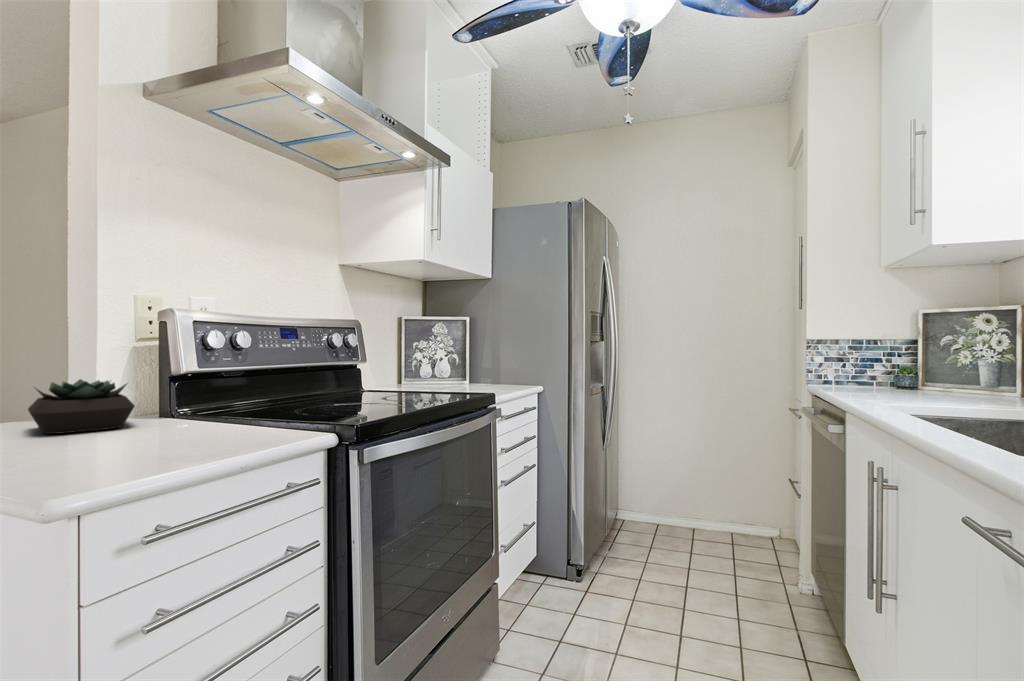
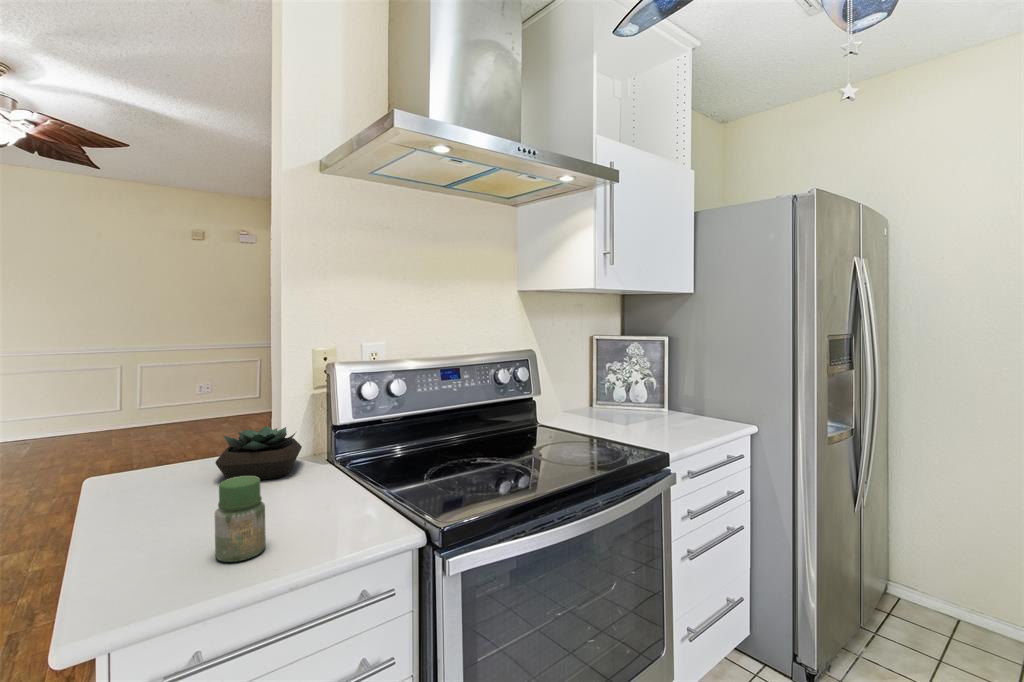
jar: none [135,384,187,460] -> present [215,476,266,562]

